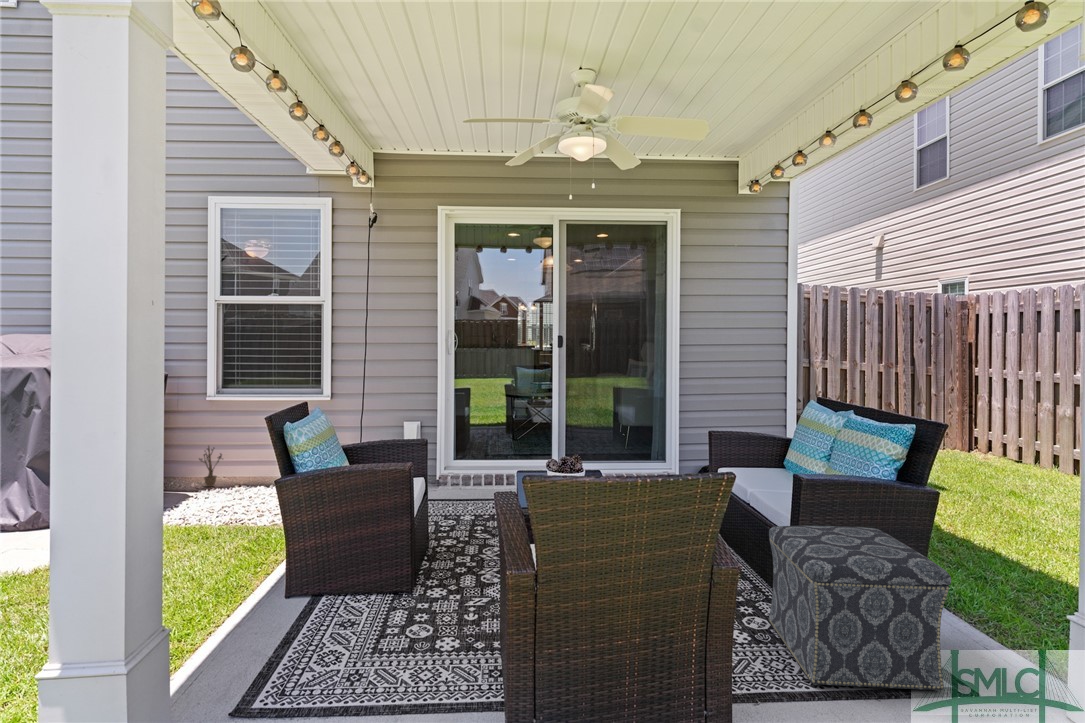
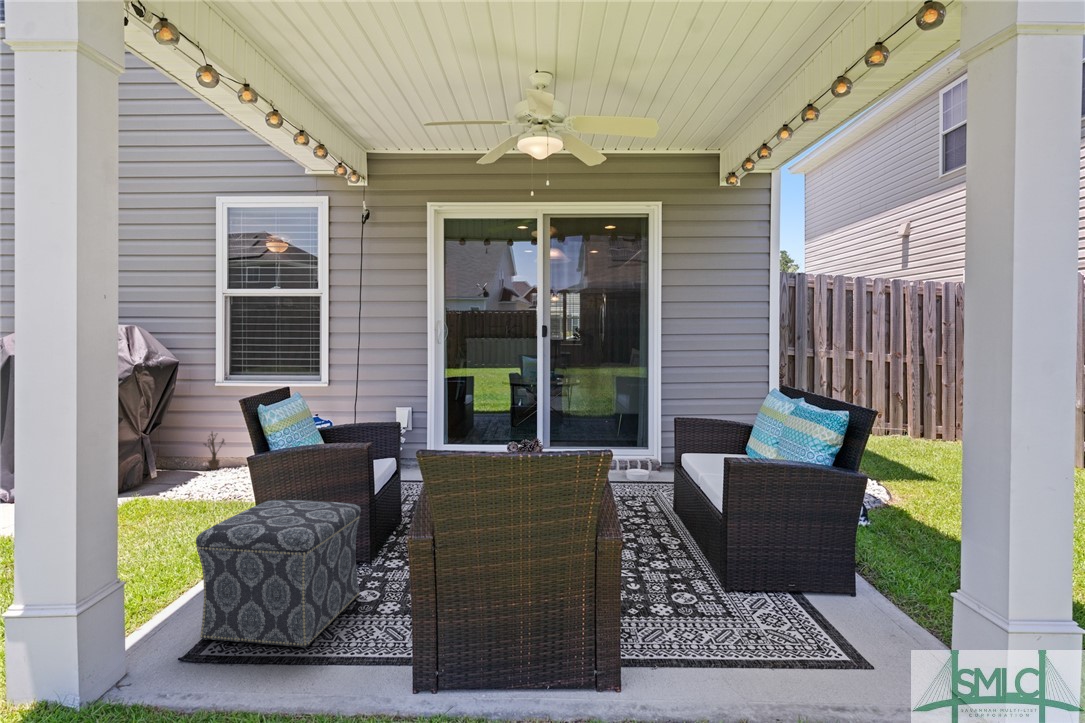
ottoman: present [769,526,951,691] -> present [196,500,361,648]

